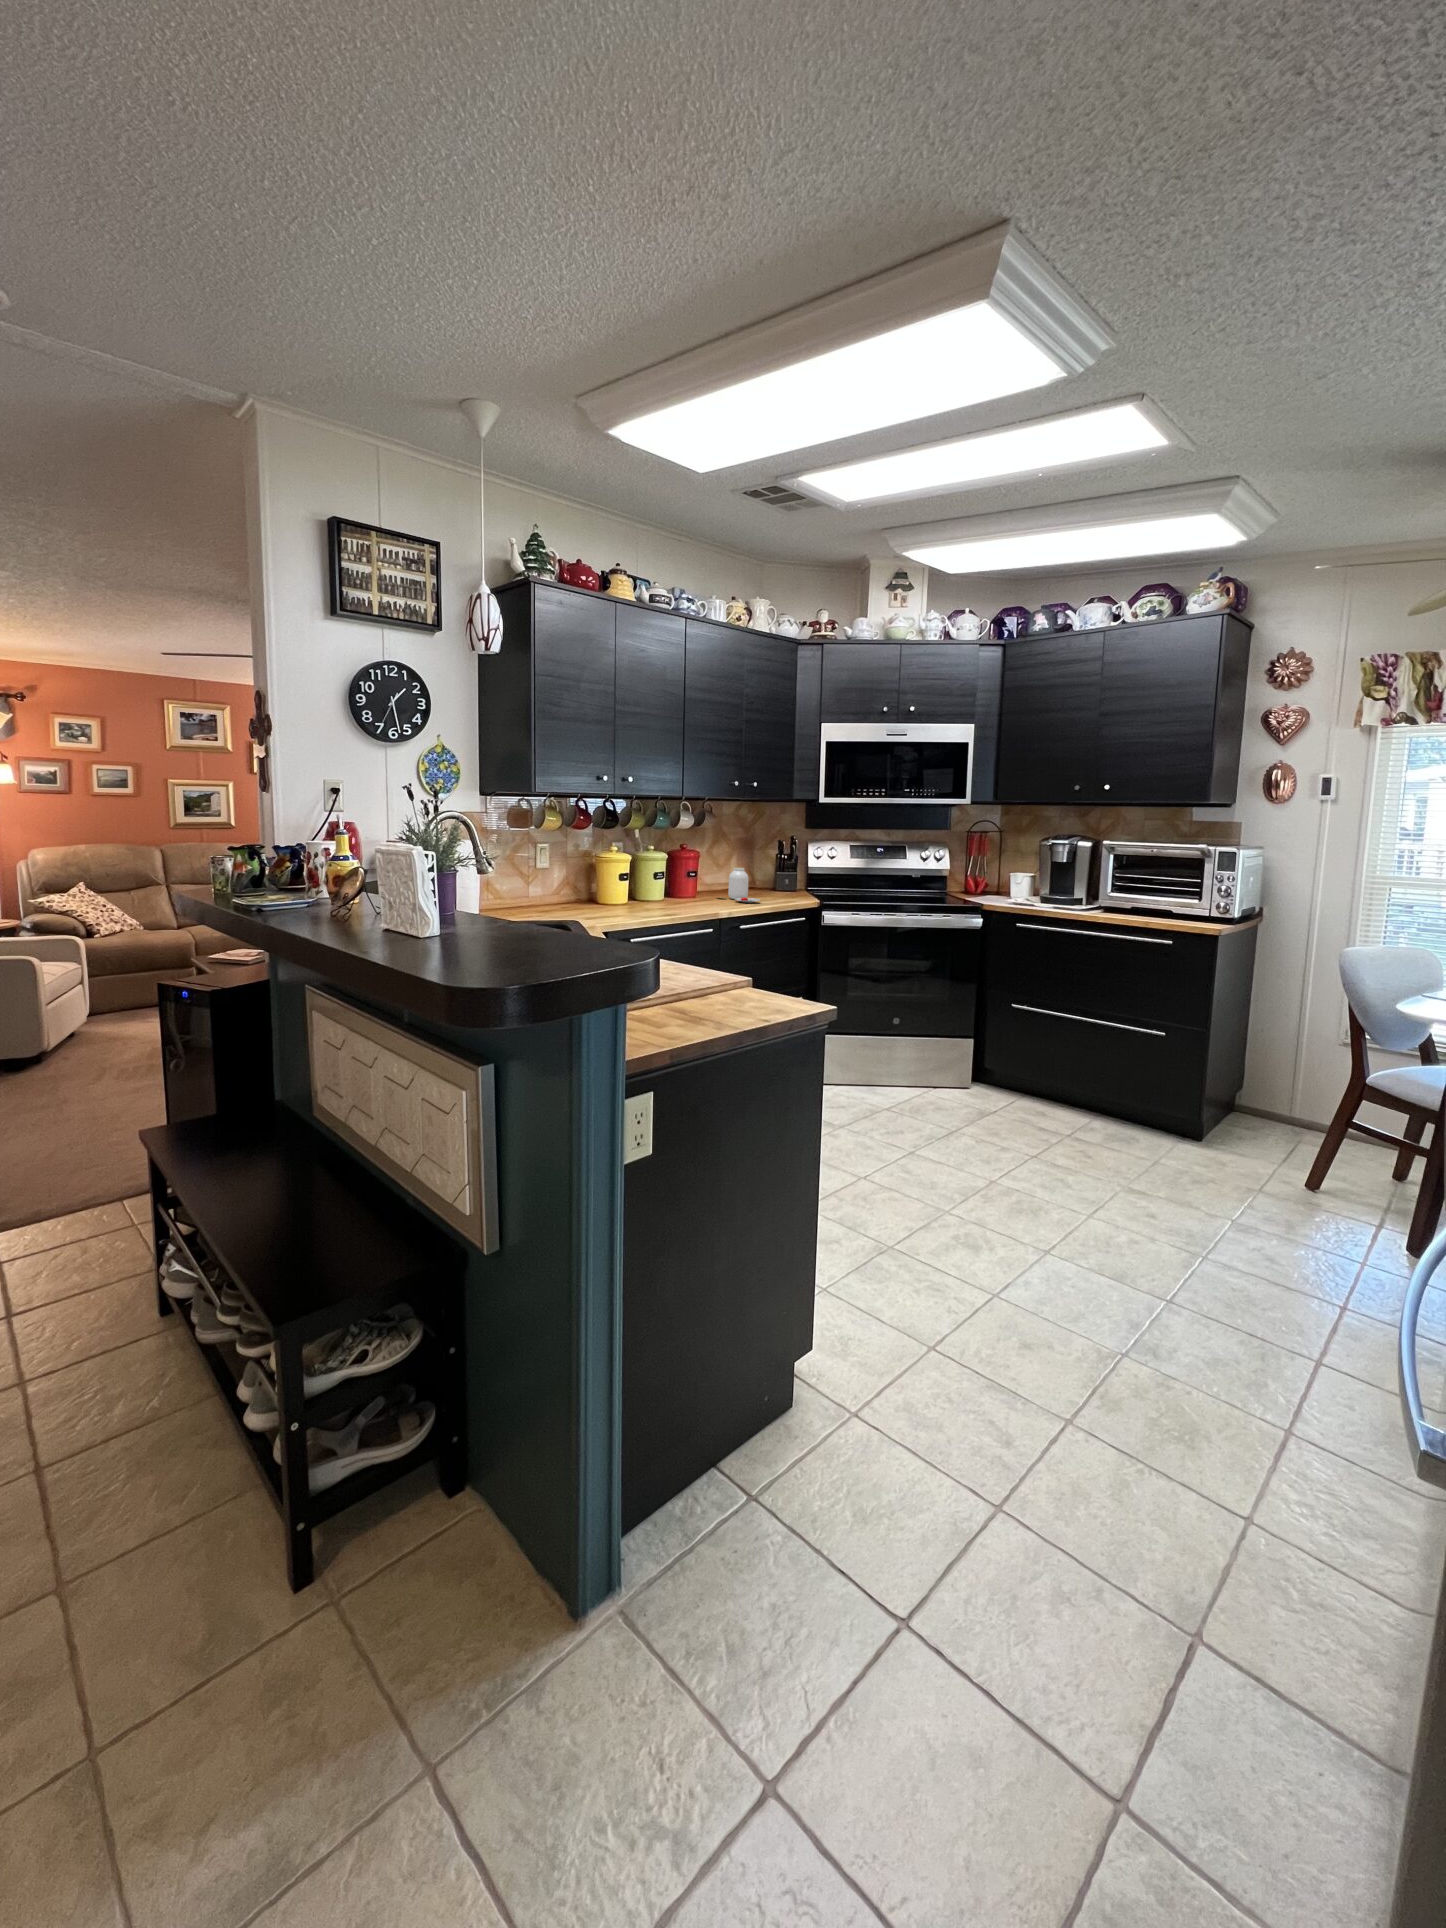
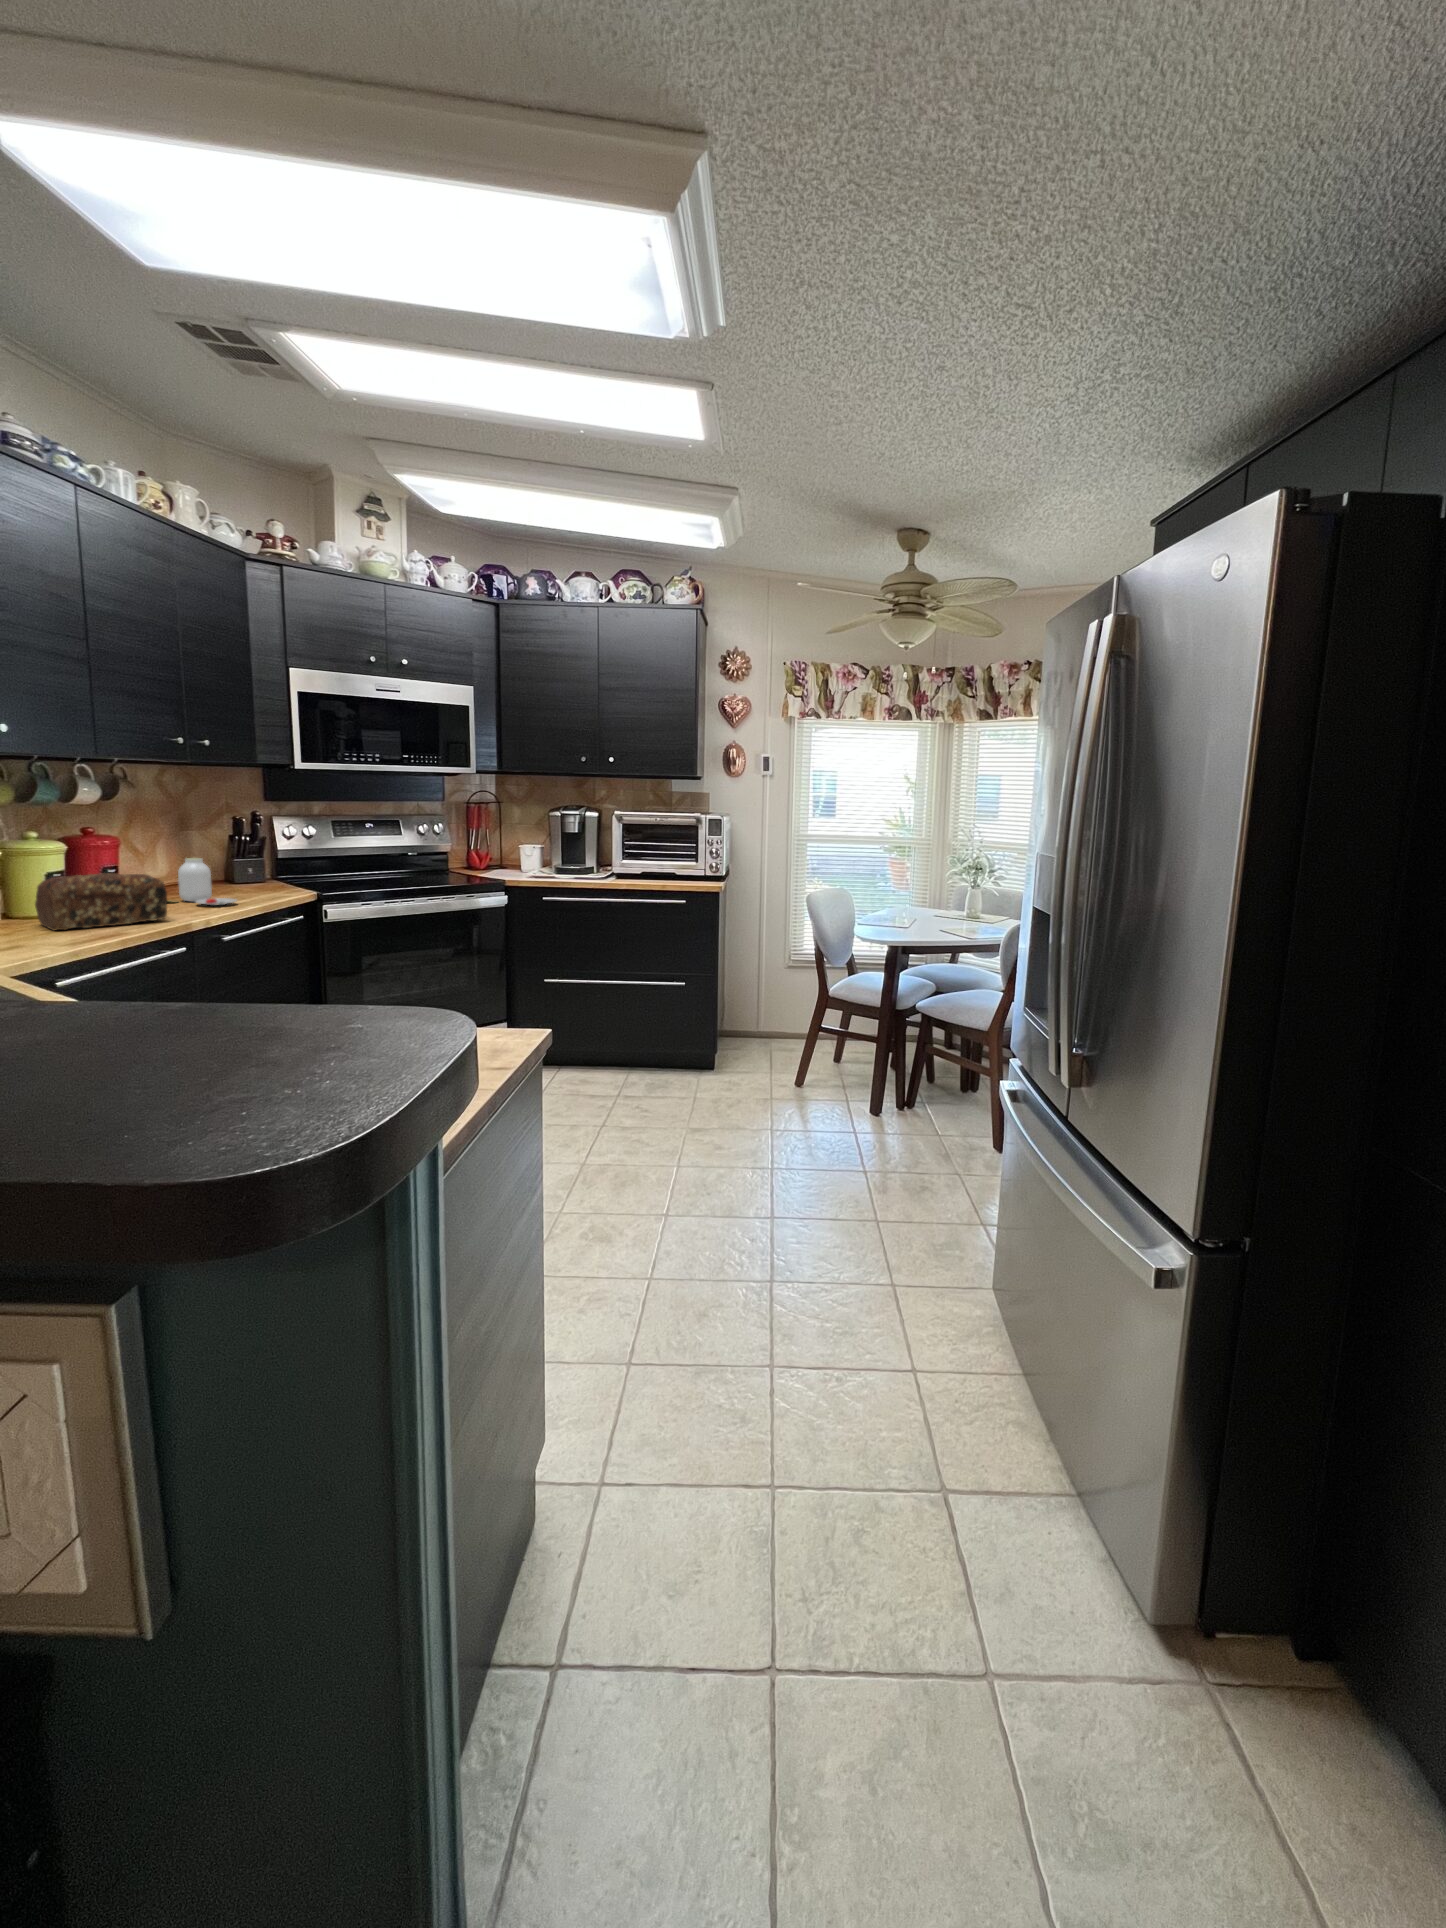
bread loaf: none [644,871,711,907] -> present [35,873,167,930]

